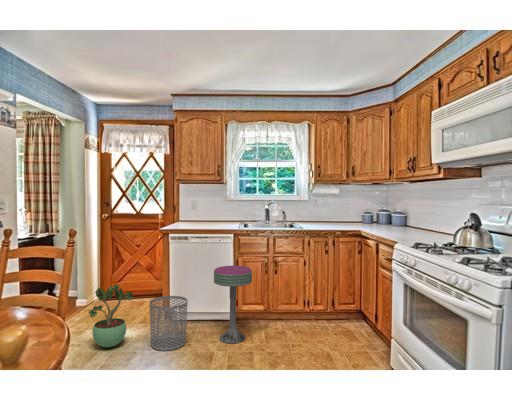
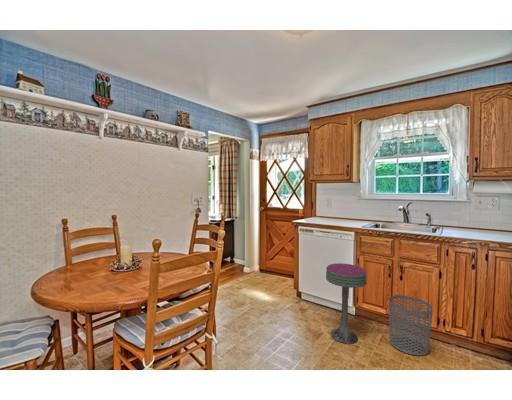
potted plant: present [89,284,133,347] -> none [227,264,259,313]
waste bin: present [149,296,188,351] -> present [389,295,433,356]

